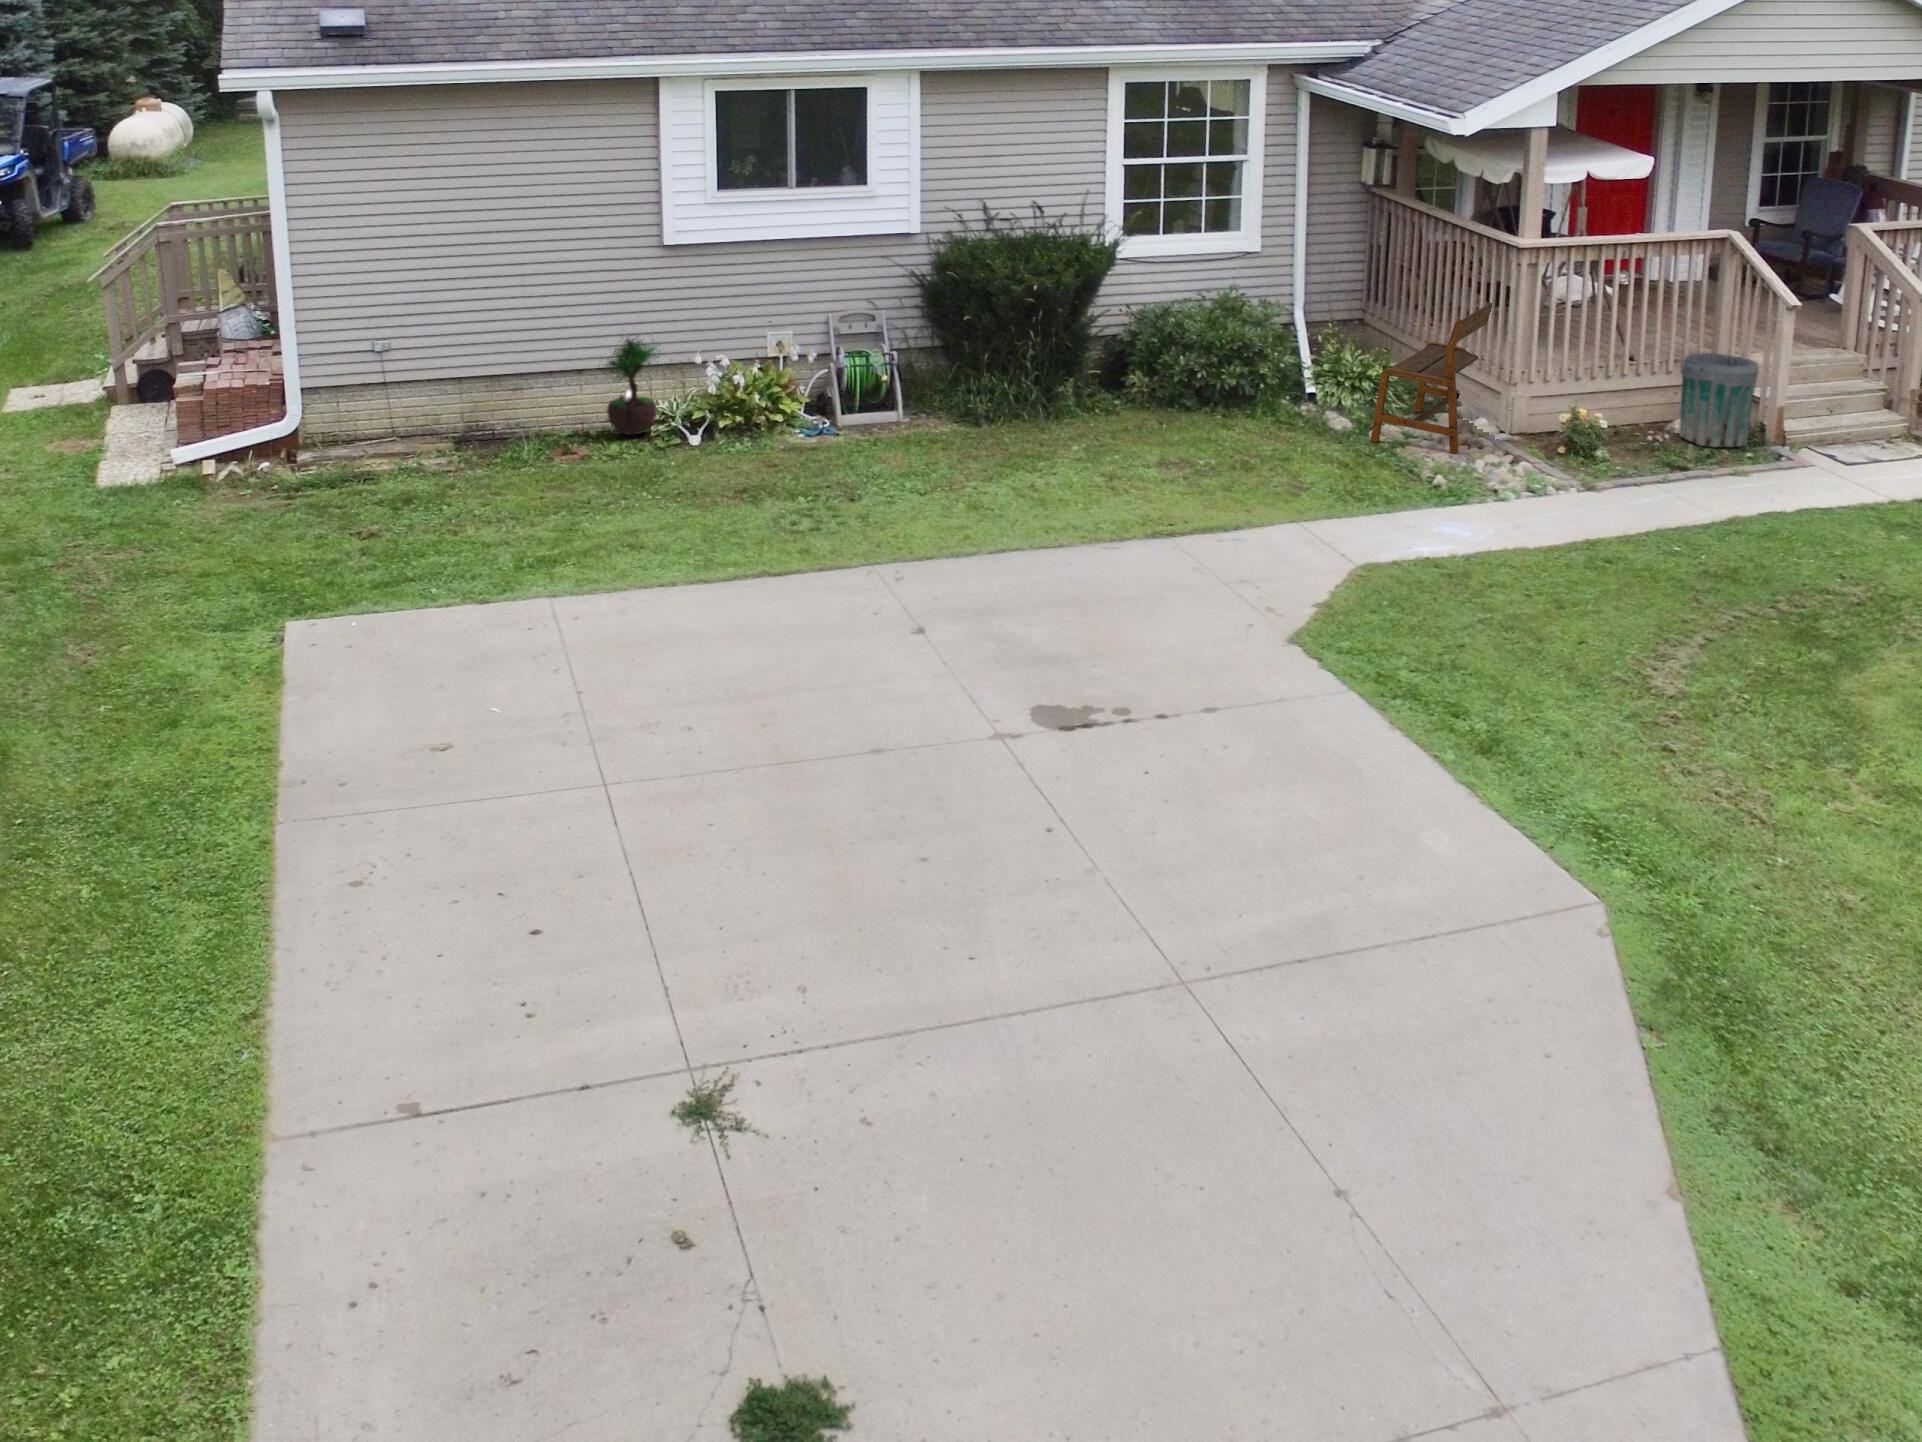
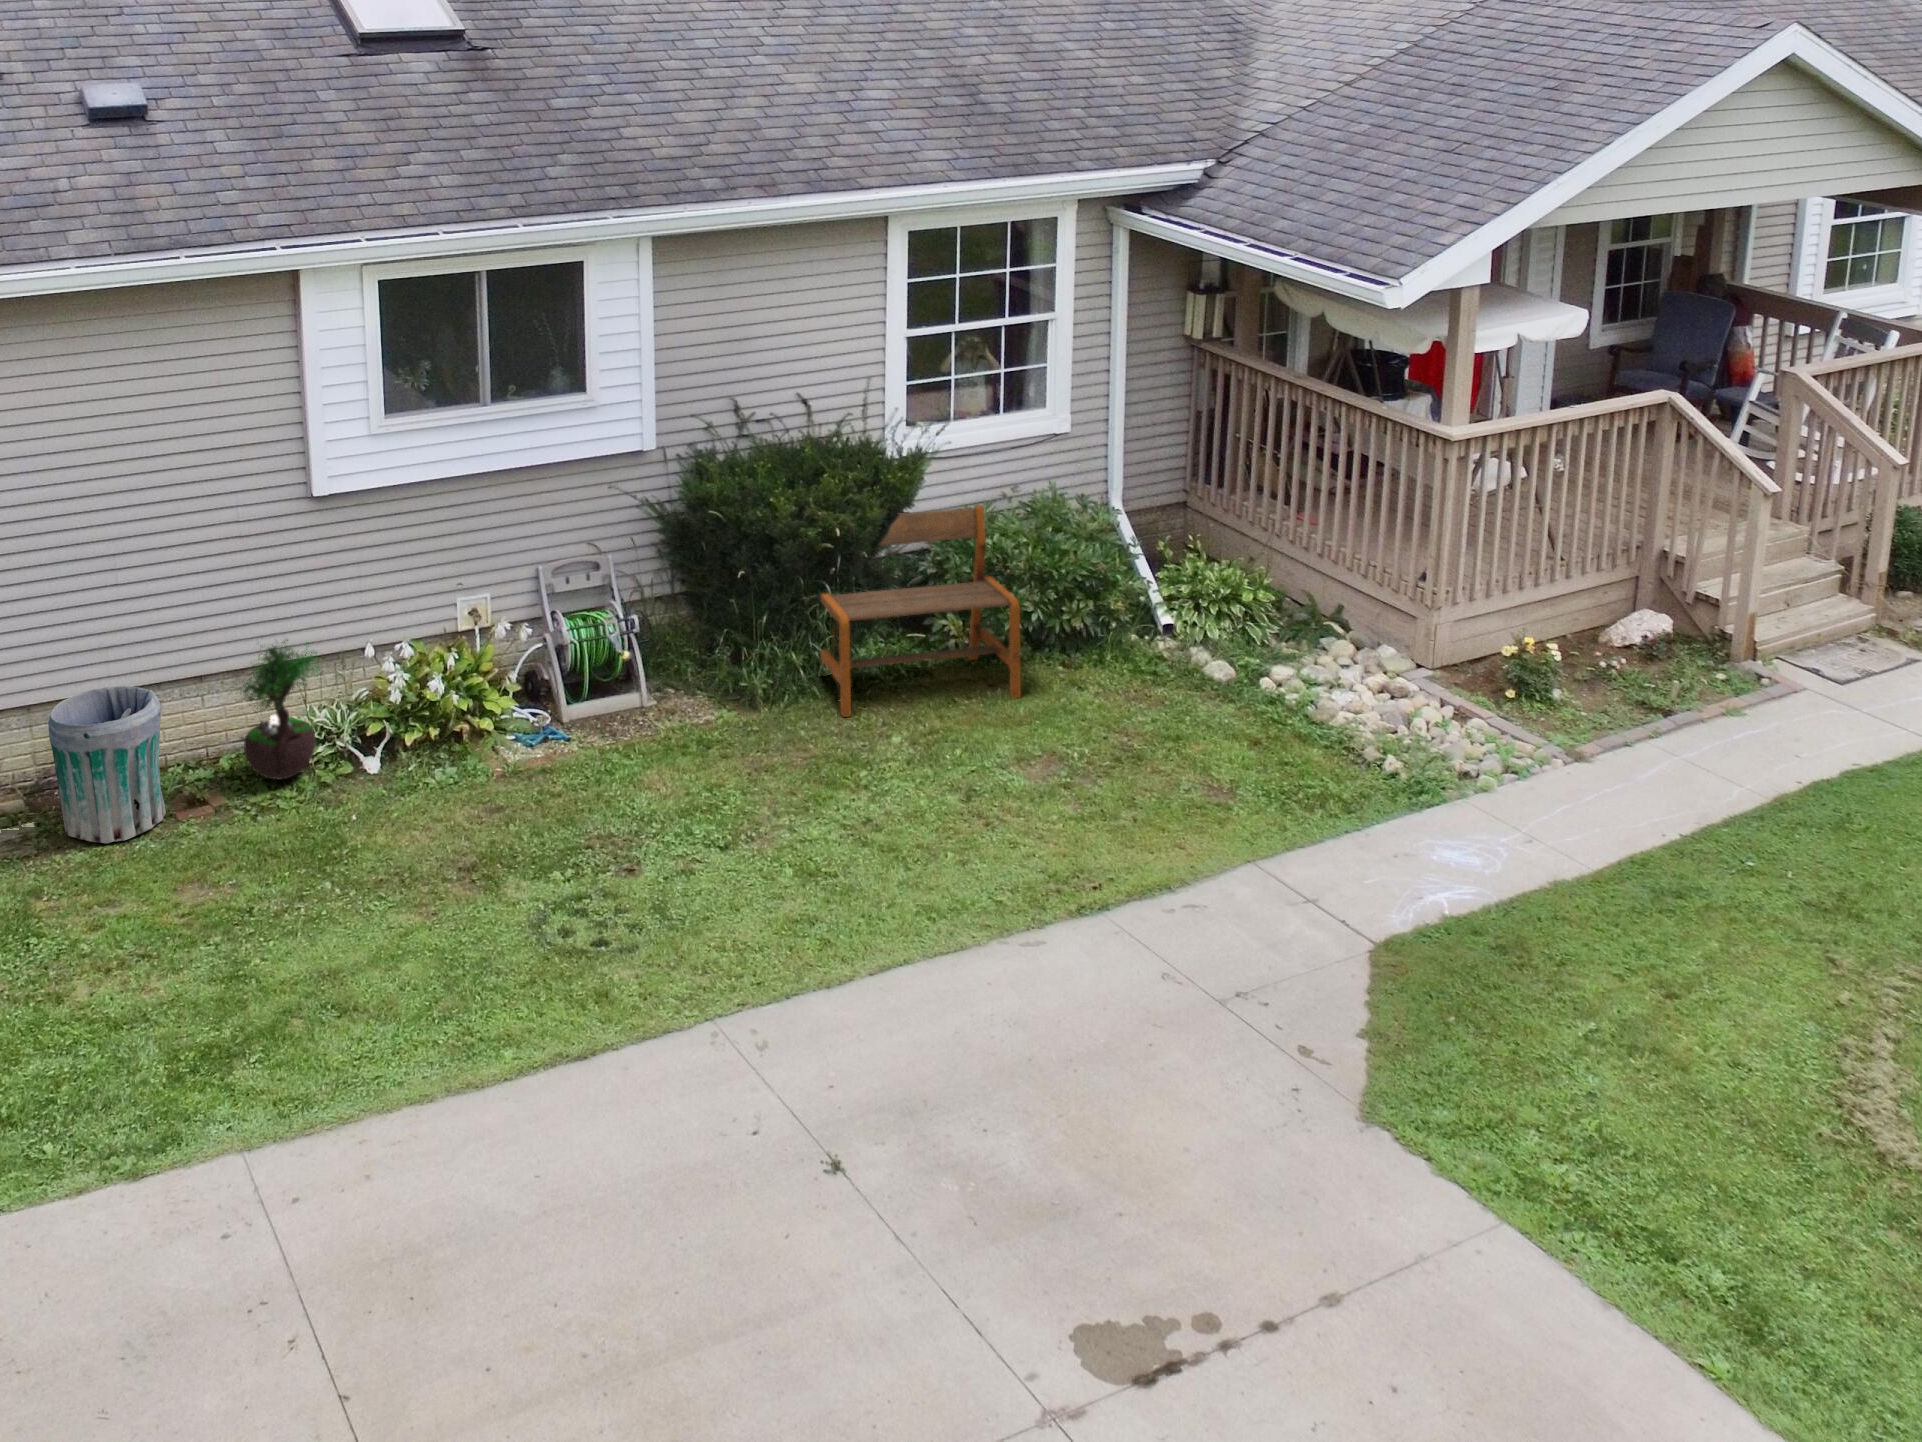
bench: present [1371,303,1492,454] -> present [821,505,1021,717]
trash can: present [1679,353,1759,447] -> present [48,686,166,844]

